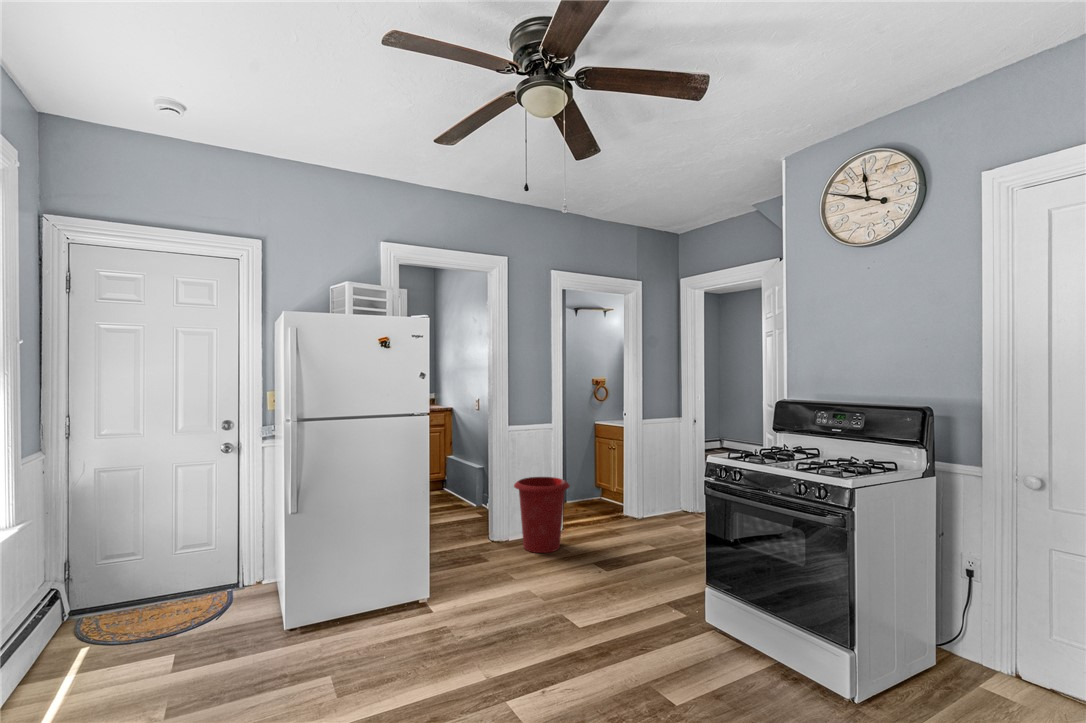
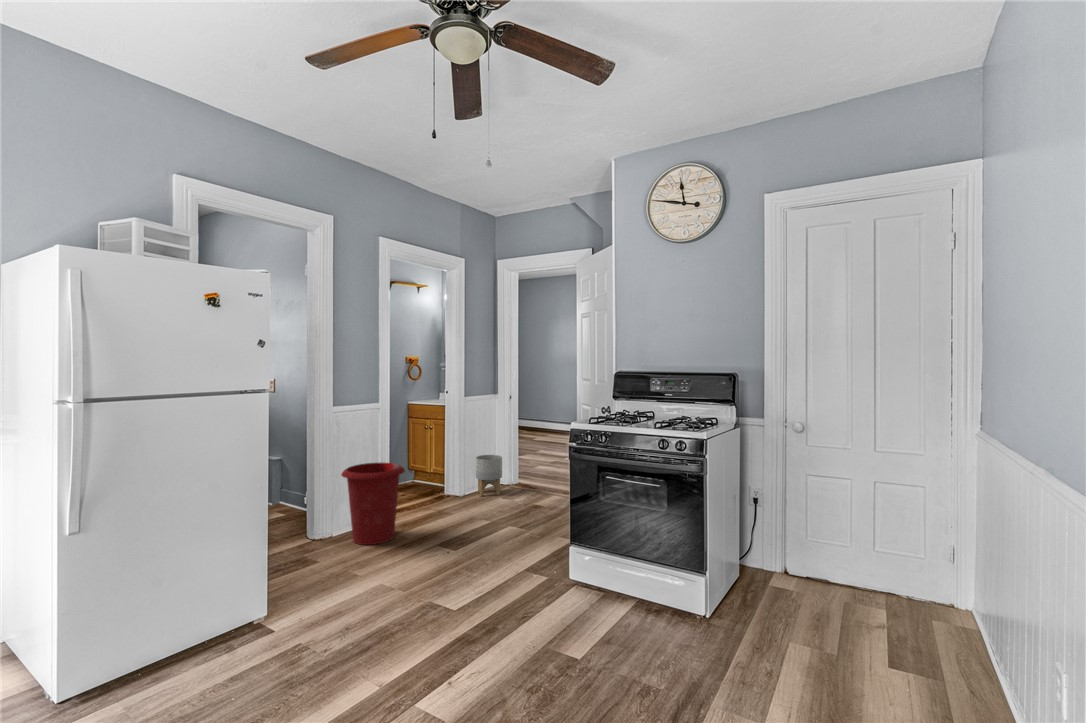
planter: none [655,478,683,522] -> present [476,455,502,496]

